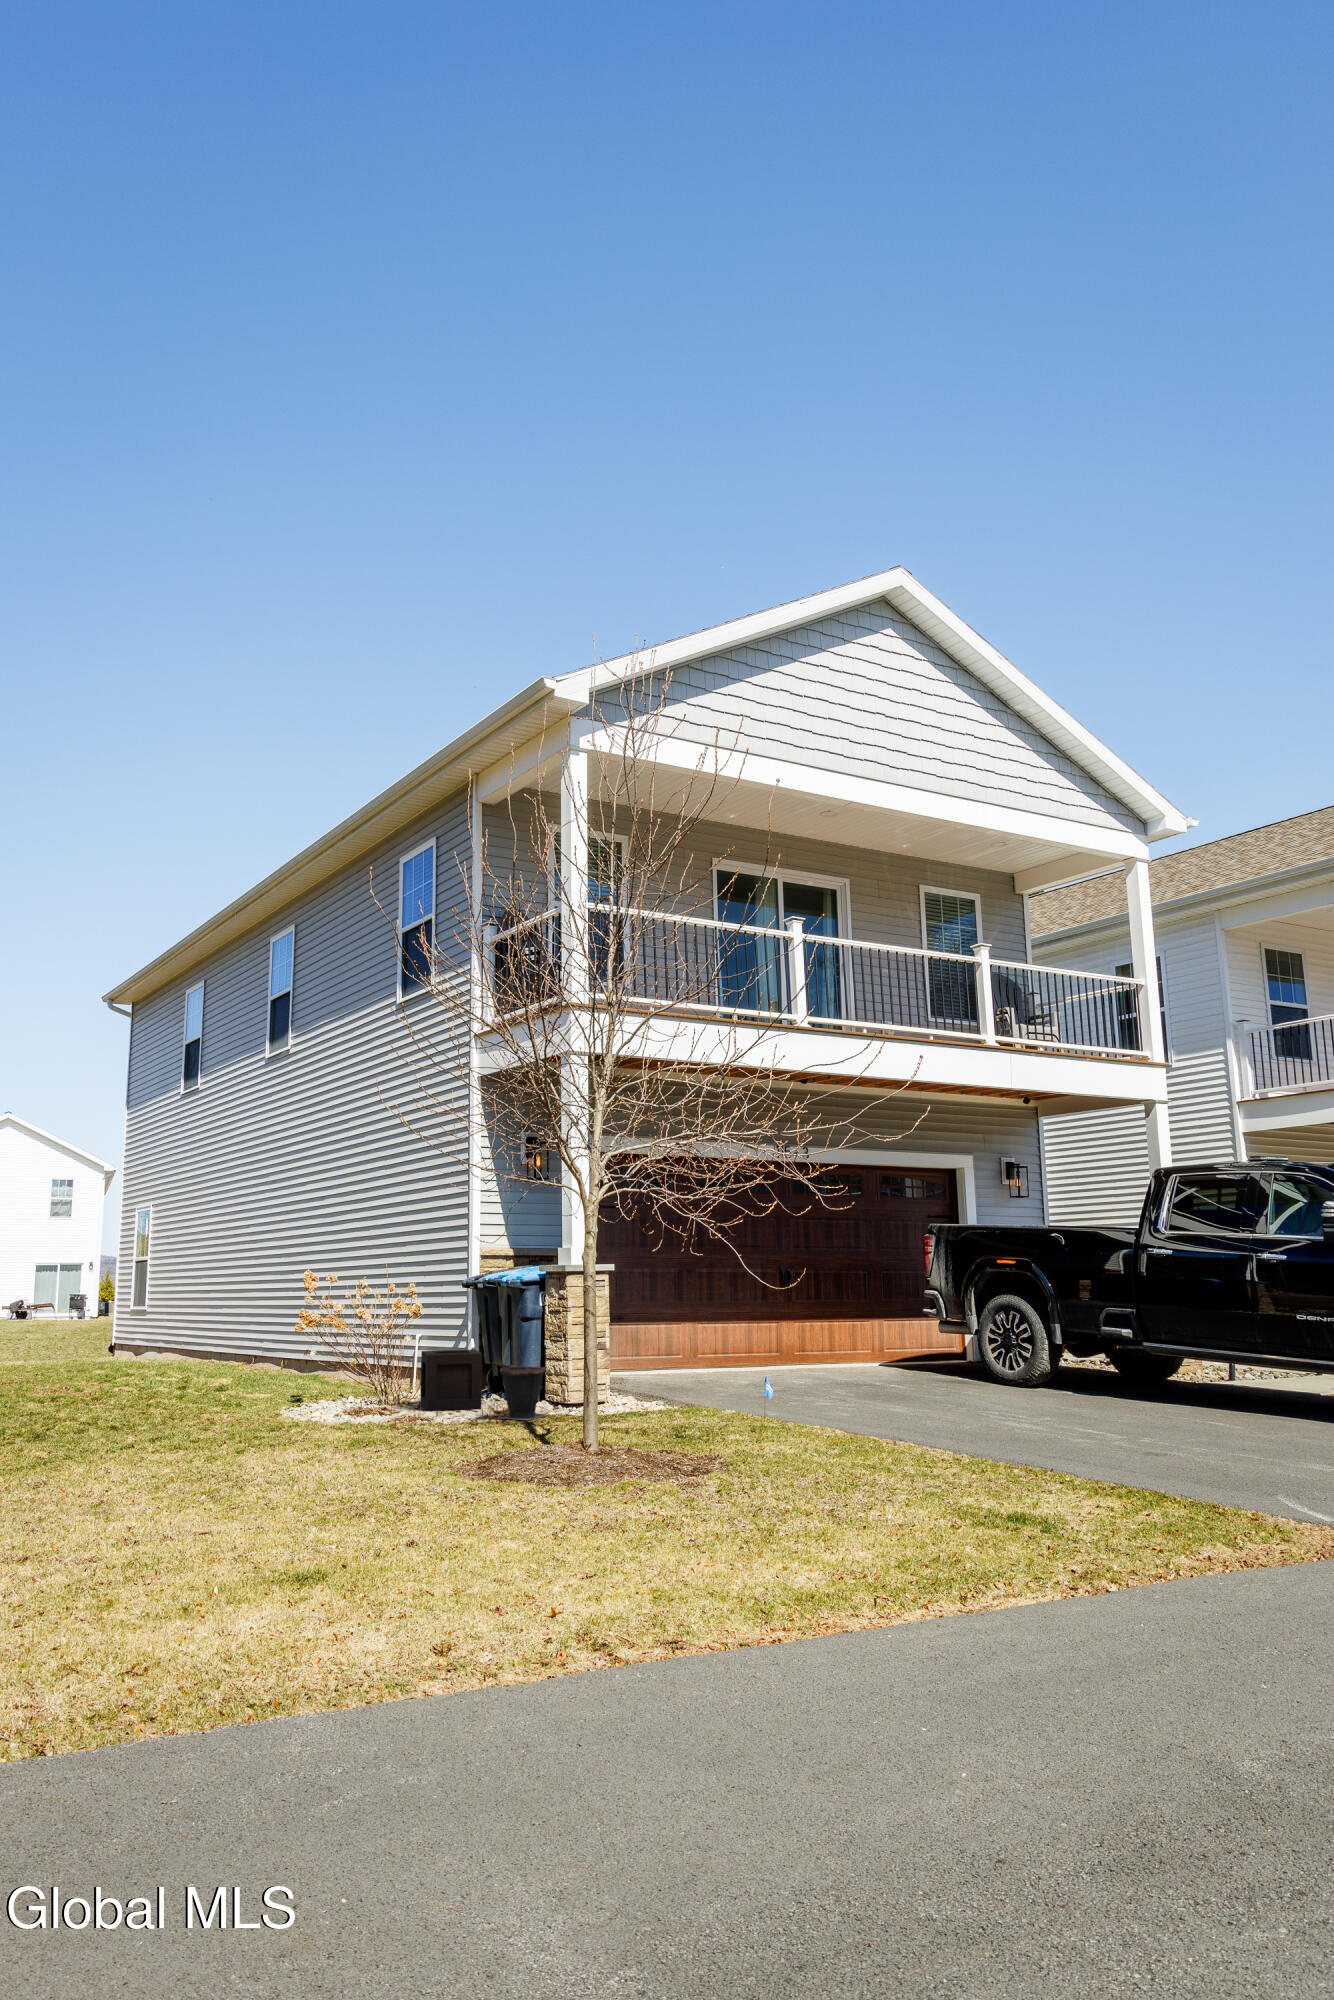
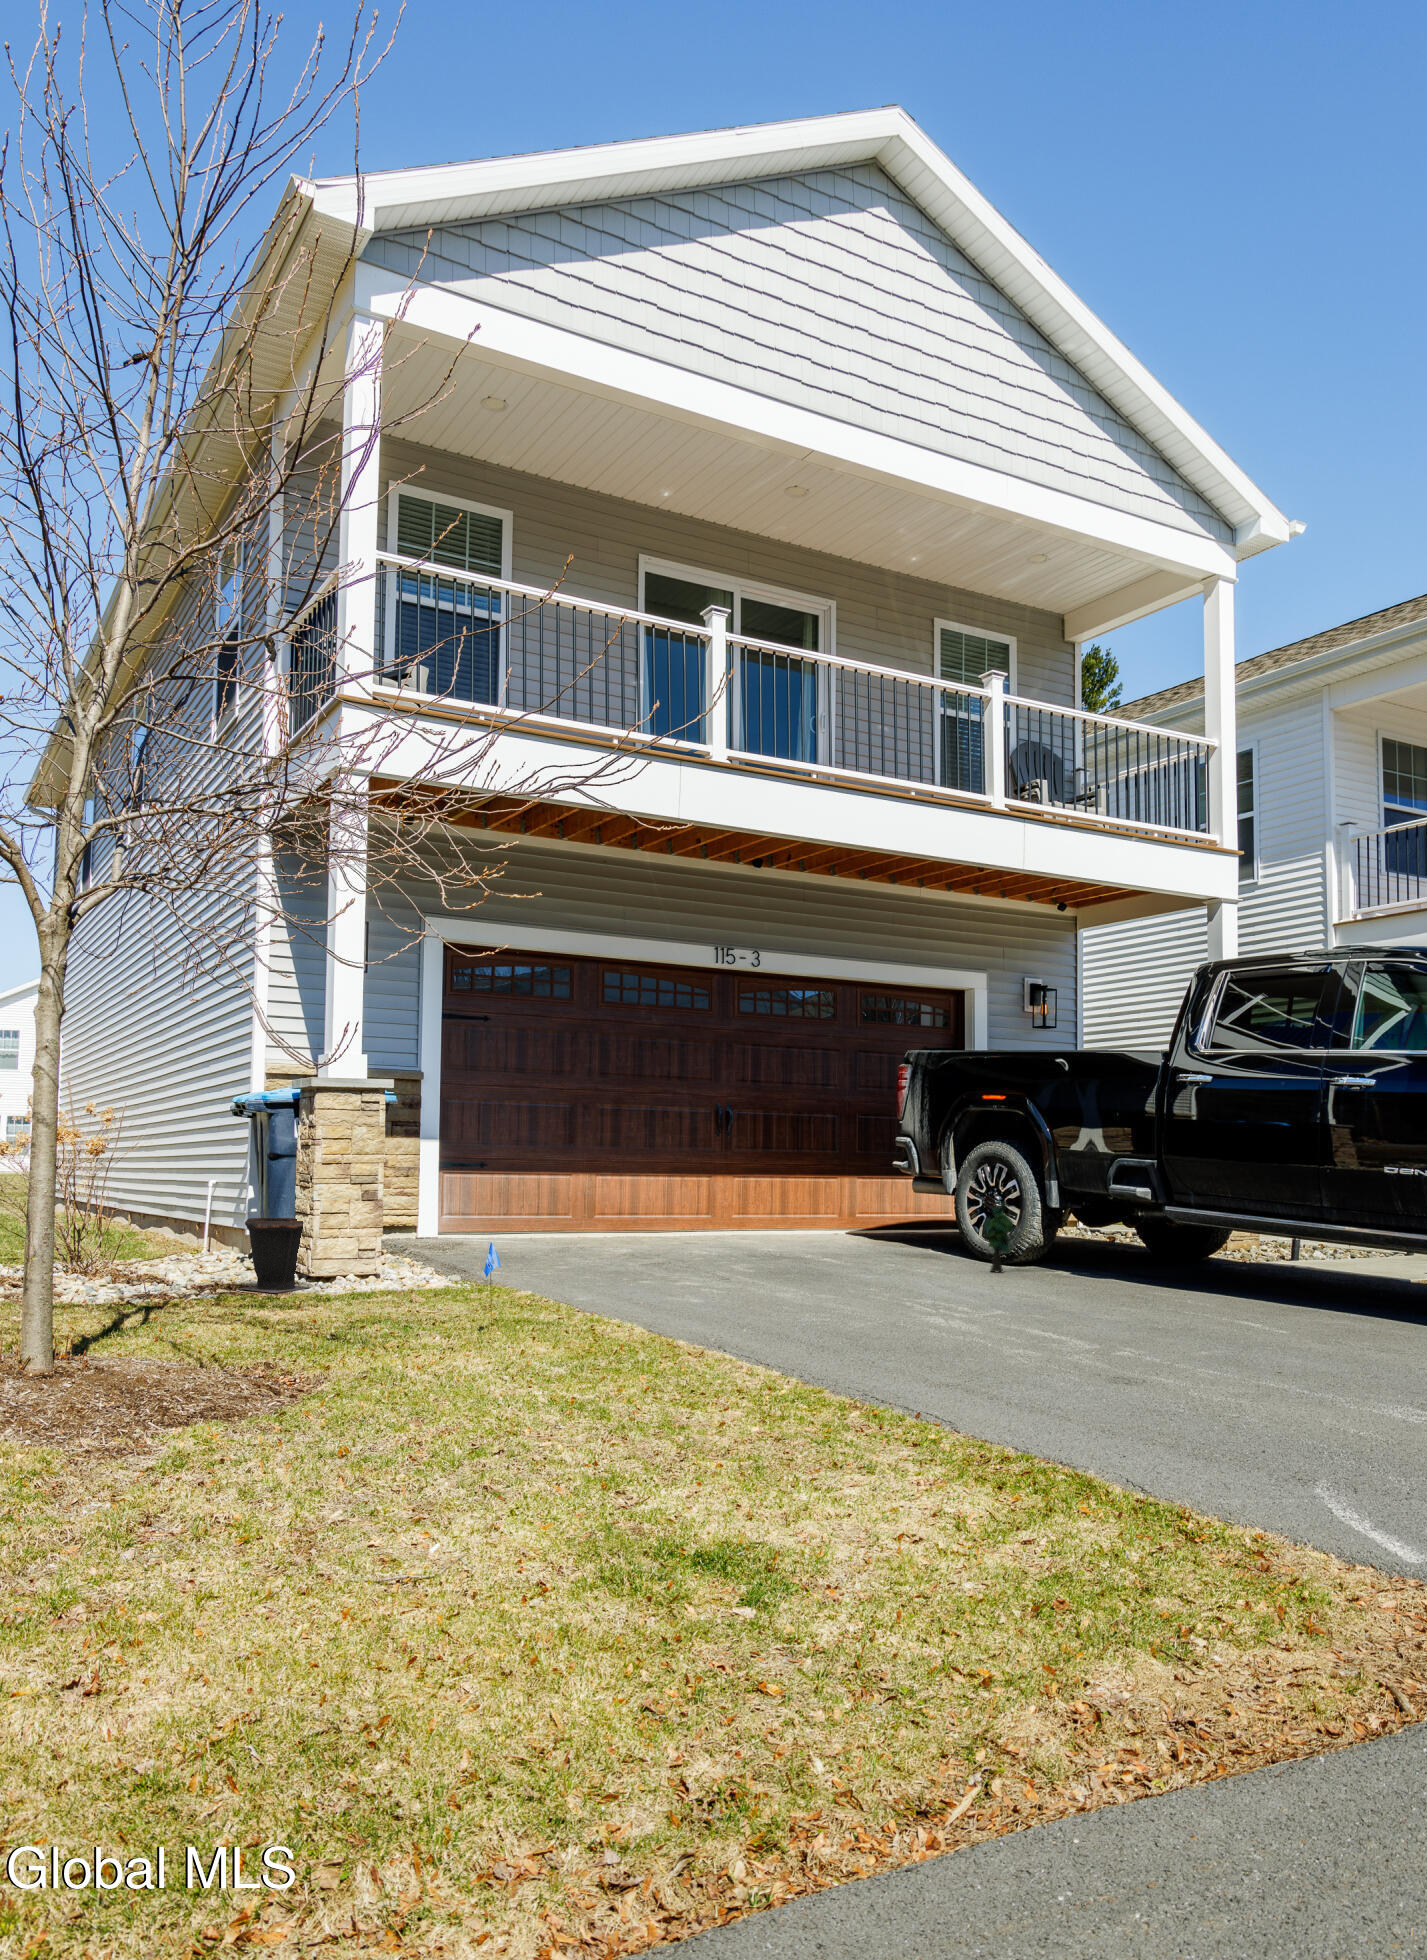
decorative plant: none [1000,1340,1032,1394] -> present [981,1201,1015,1272]
wooden crate: present [420,1350,482,1411] -> none [161,1194,248,1275]

